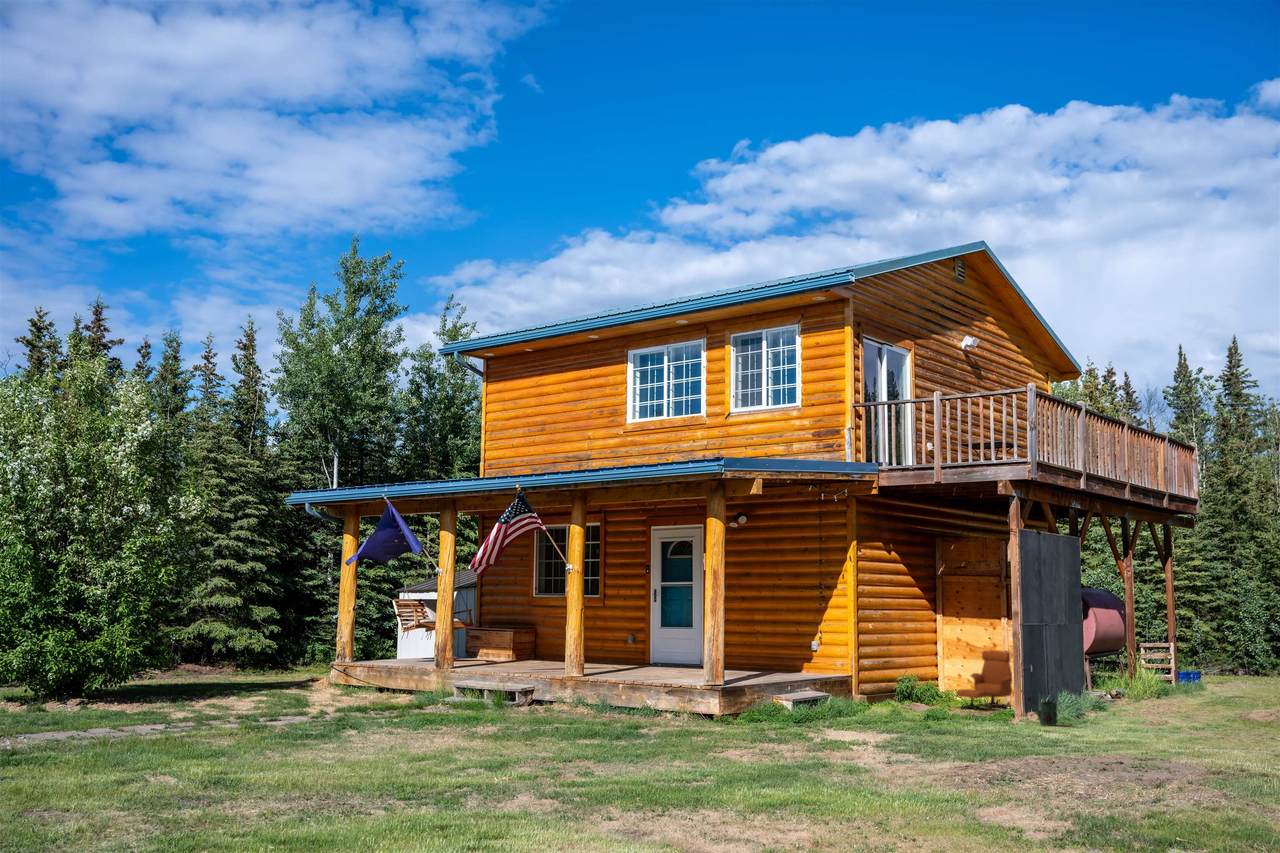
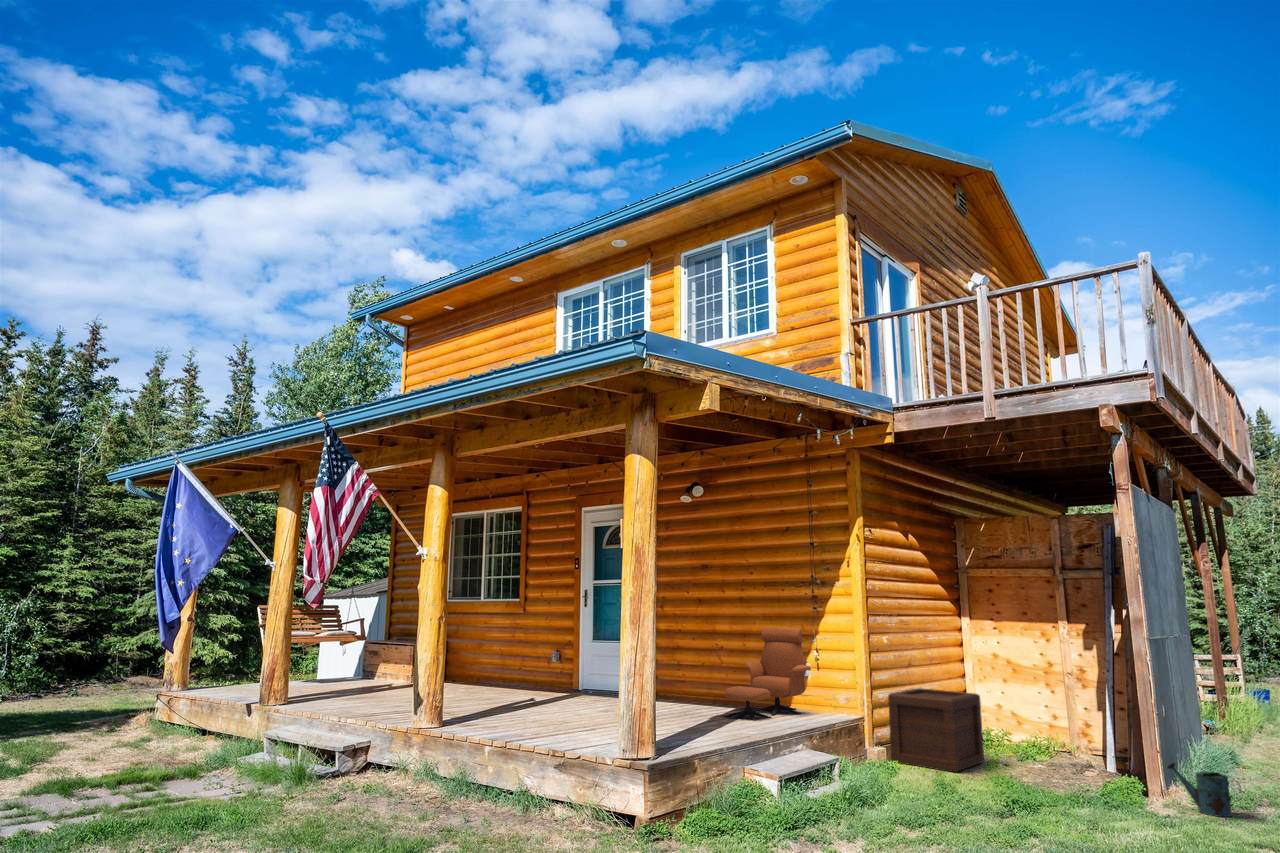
lounge chair: present [957,650,1012,710] -> present [725,627,811,721]
wooden crate: none [871,660,934,710] -> present [888,688,984,772]

